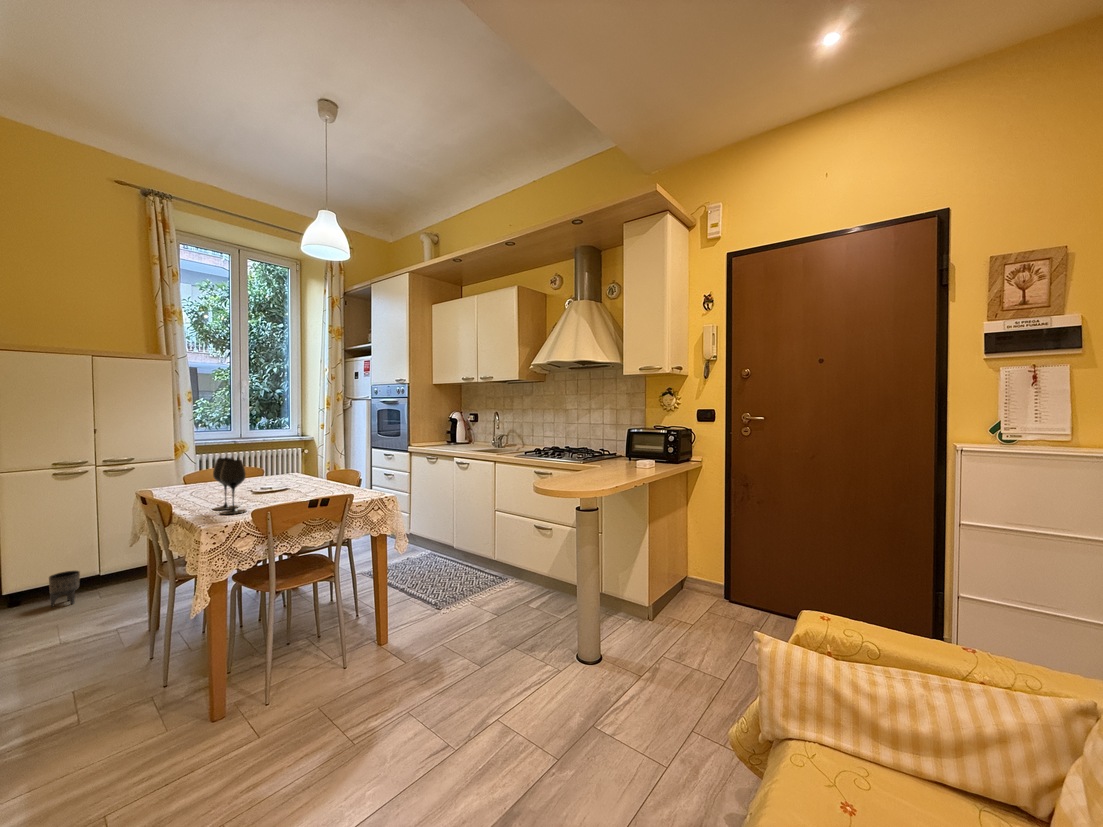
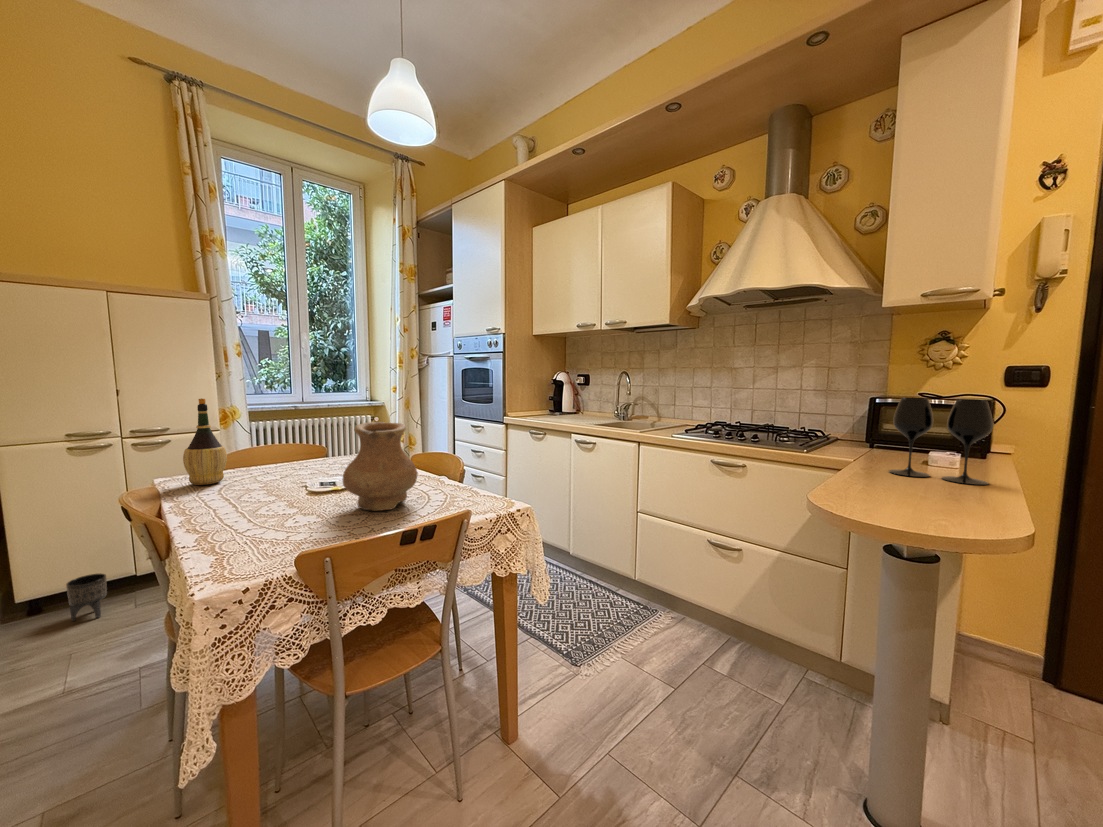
wine bottle: none [165,434,194,491] -> present [183,398,227,485]
vase: none [277,447,325,500] -> present [343,422,417,511]
wine glass: present [213,458,246,514] -> present [889,398,993,485]

